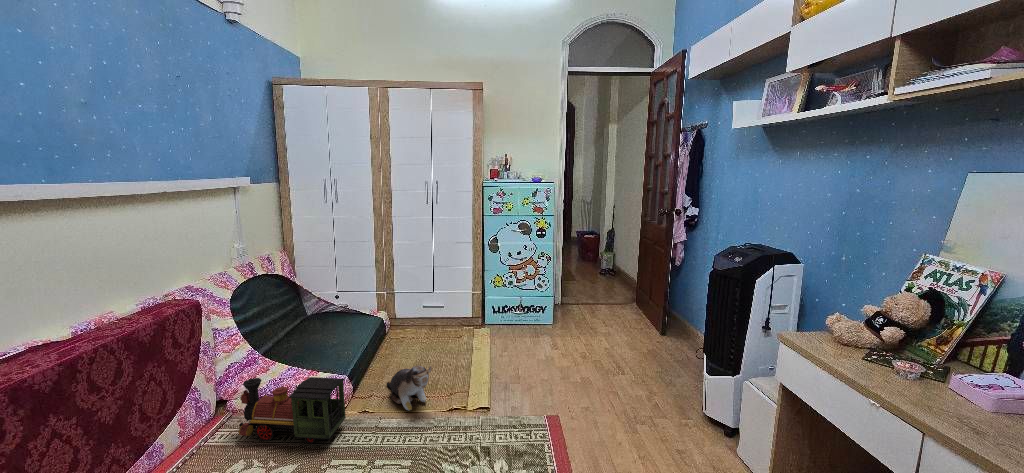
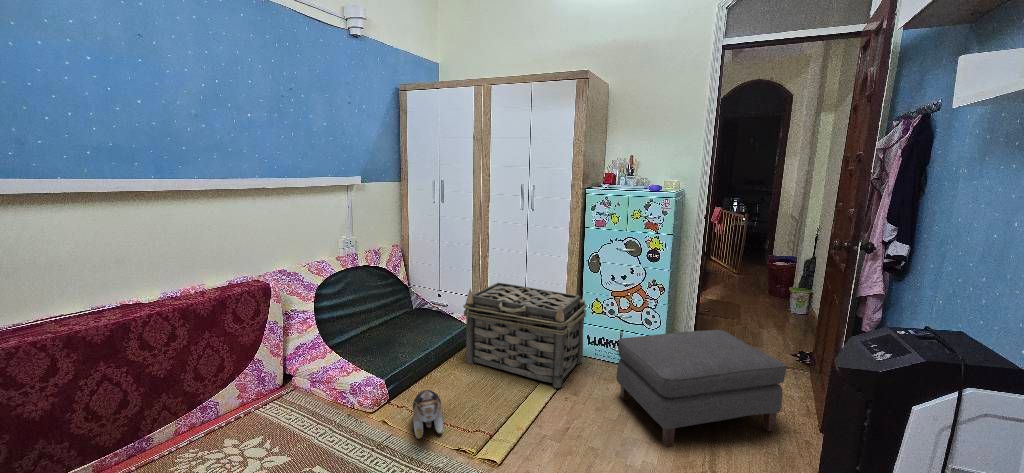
basket: none [392,272,496,349] -> present [463,283,587,388]
ottoman: none [533,282,641,366] -> present [617,330,787,448]
toy train: present [239,377,346,444] -> none [268,364,354,446]

